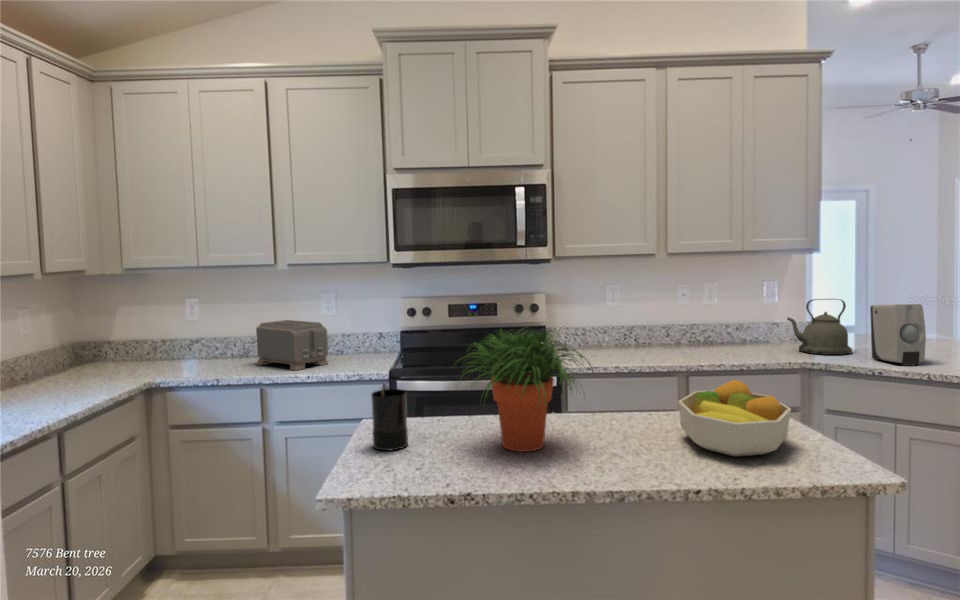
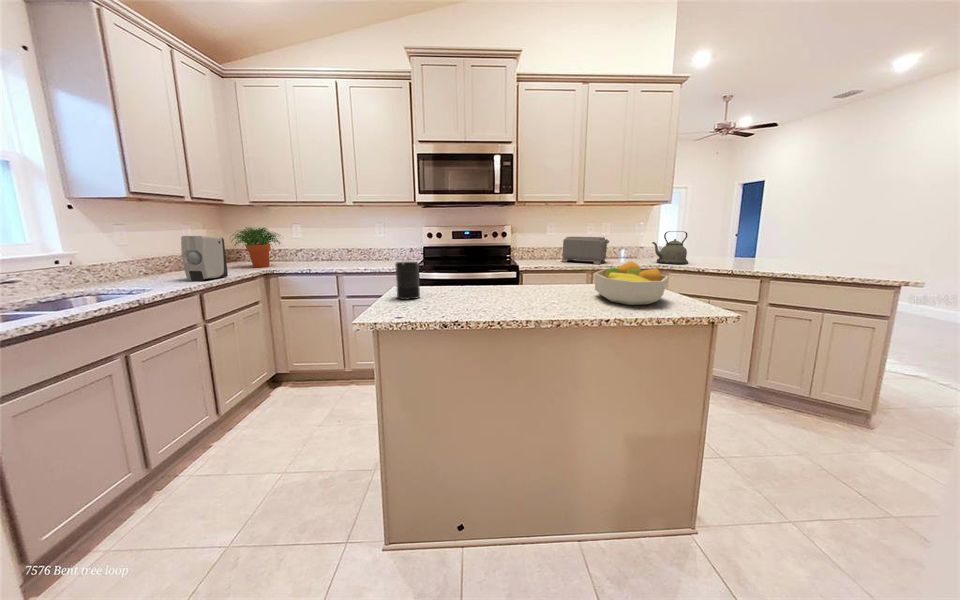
soap dispenser: present [870,304,926,366] -> present [181,236,228,281]
toaster: present [256,320,328,371] -> present [562,237,609,264]
potted plant: present [462,330,593,452] -> present [232,227,280,267]

